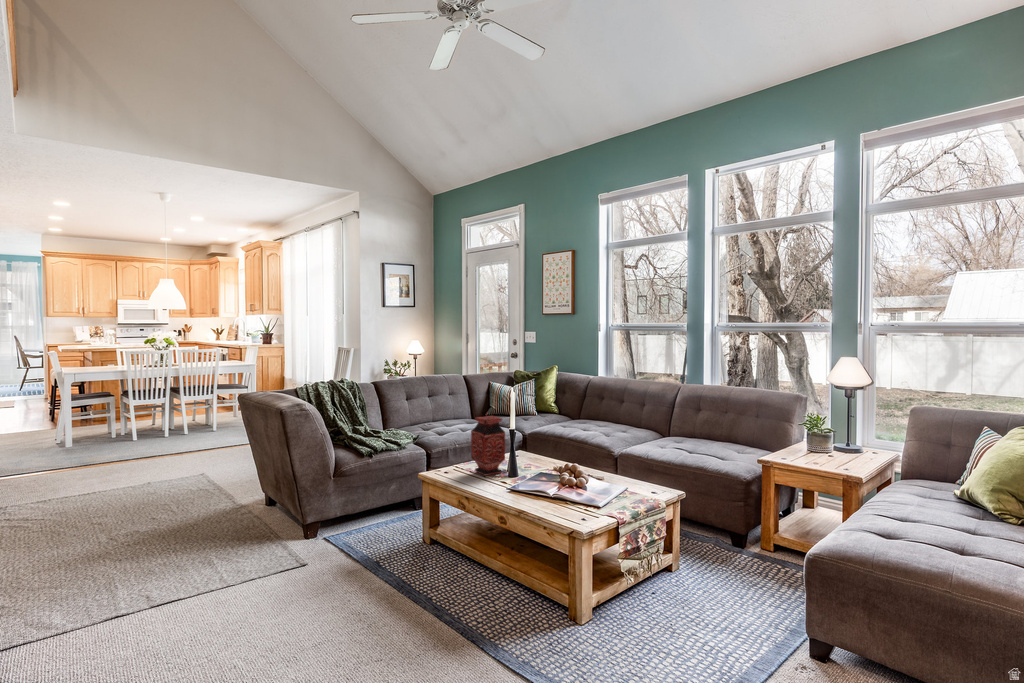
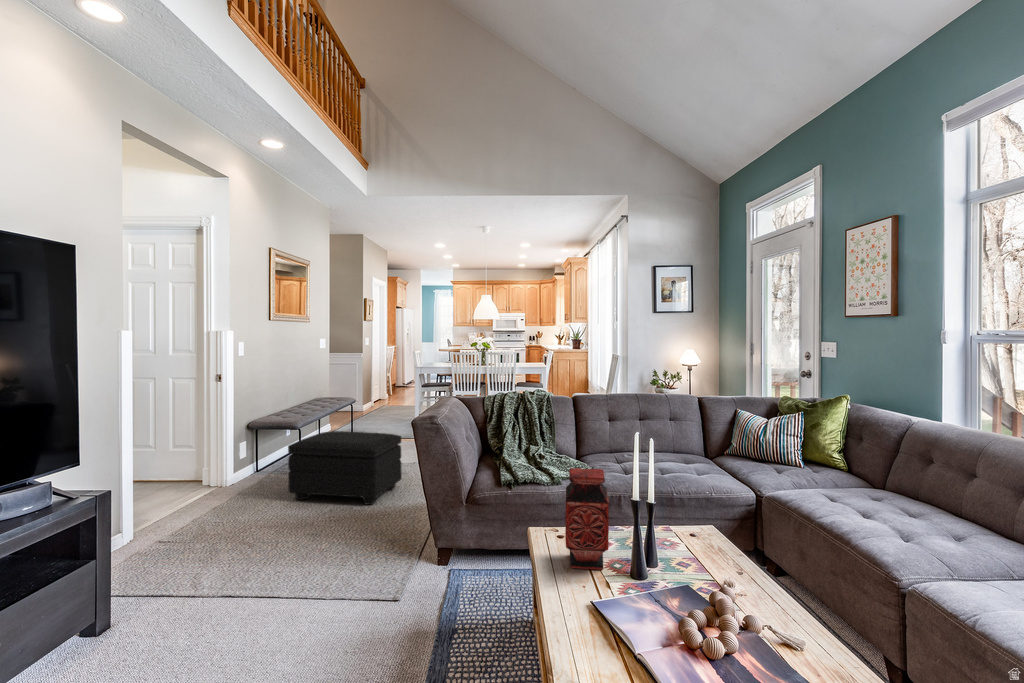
footstool: none [53,443,184,533] -> present [288,431,402,505]

